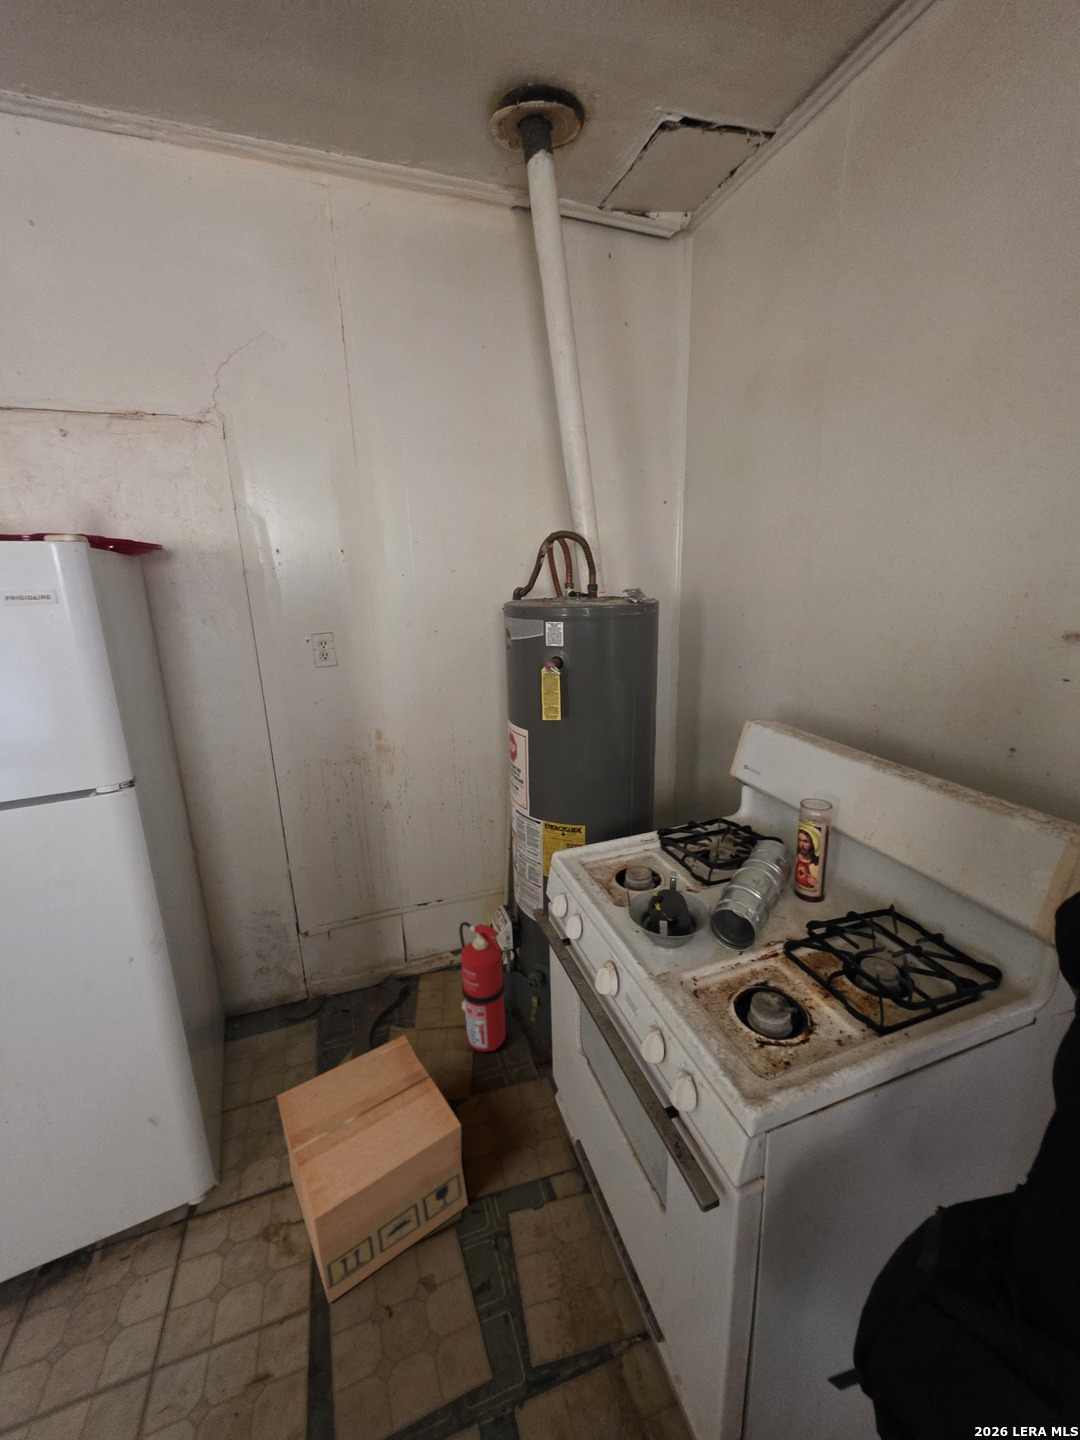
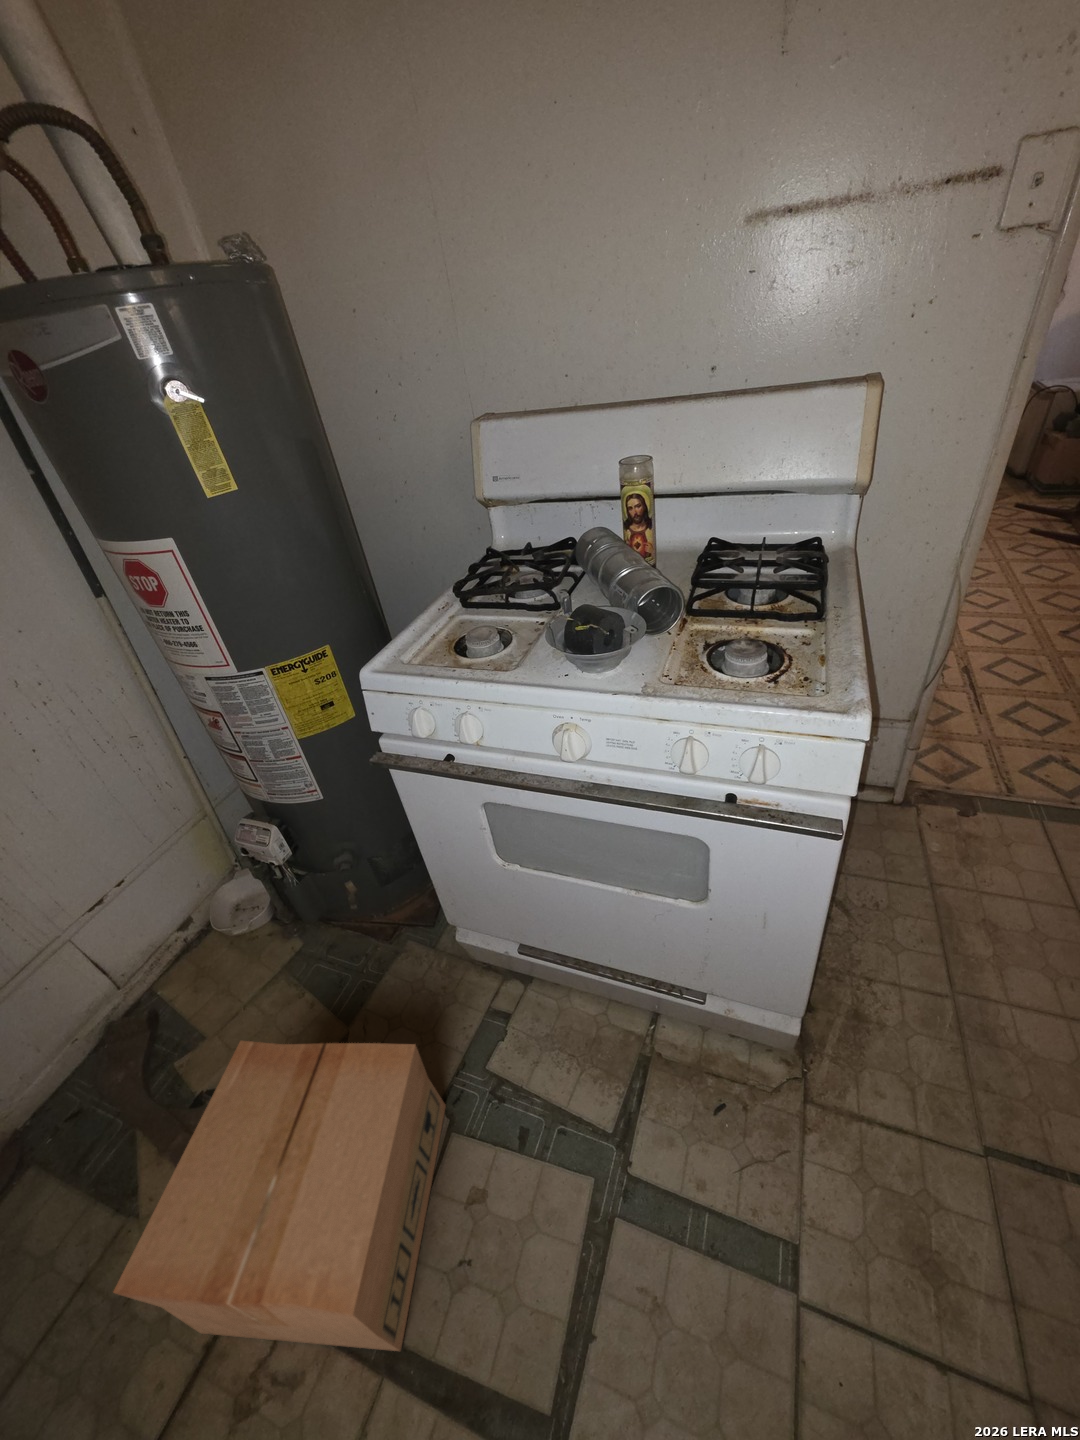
fire extinguisher: present [459,917,506,1052] -> none [202,829,336,988]

